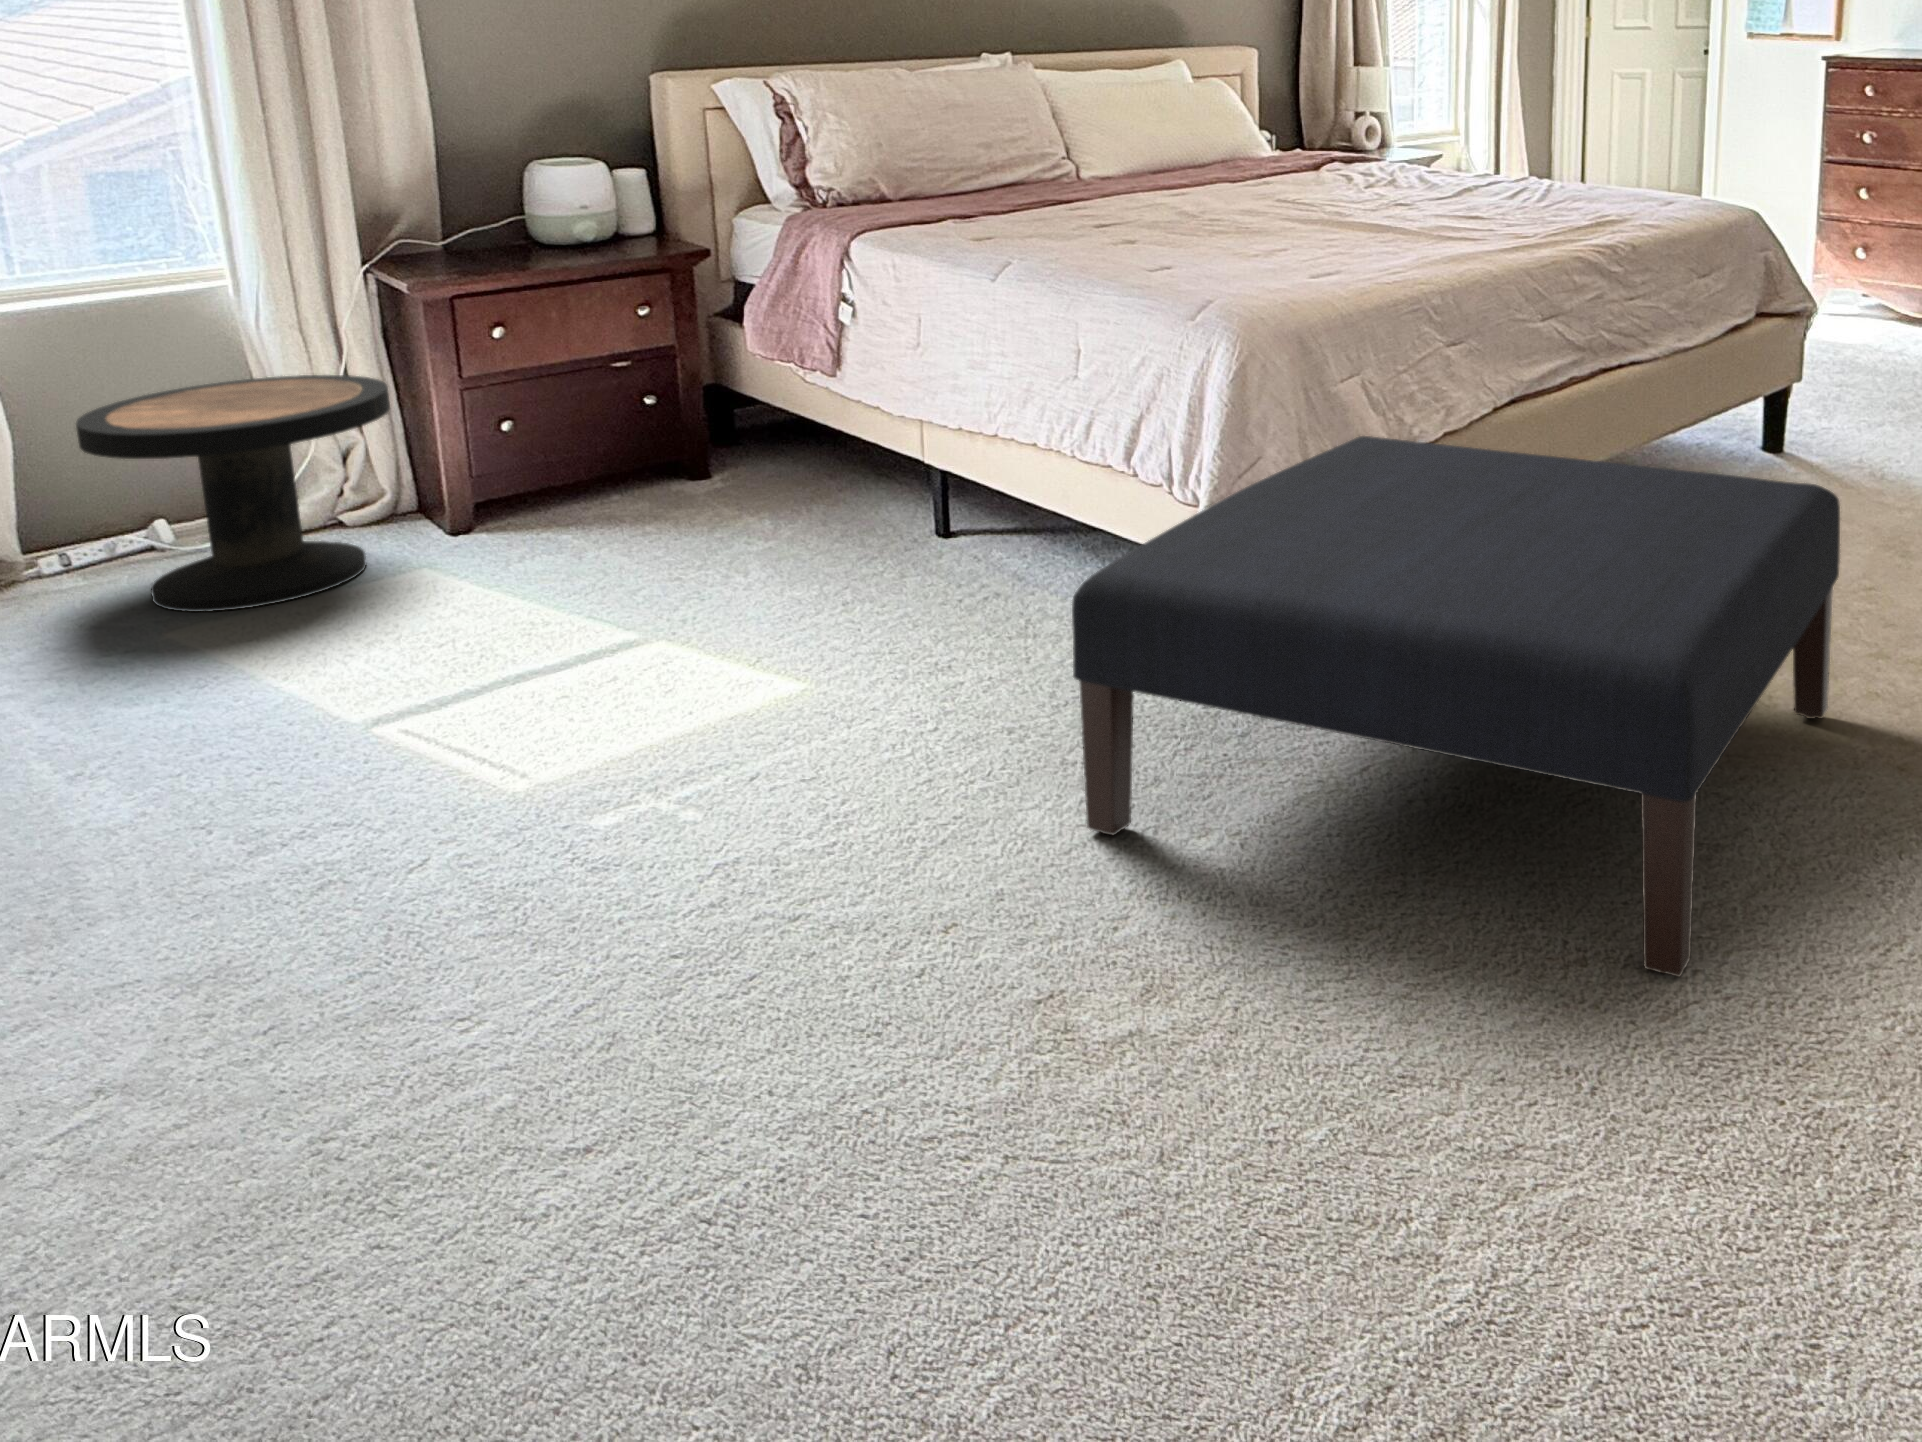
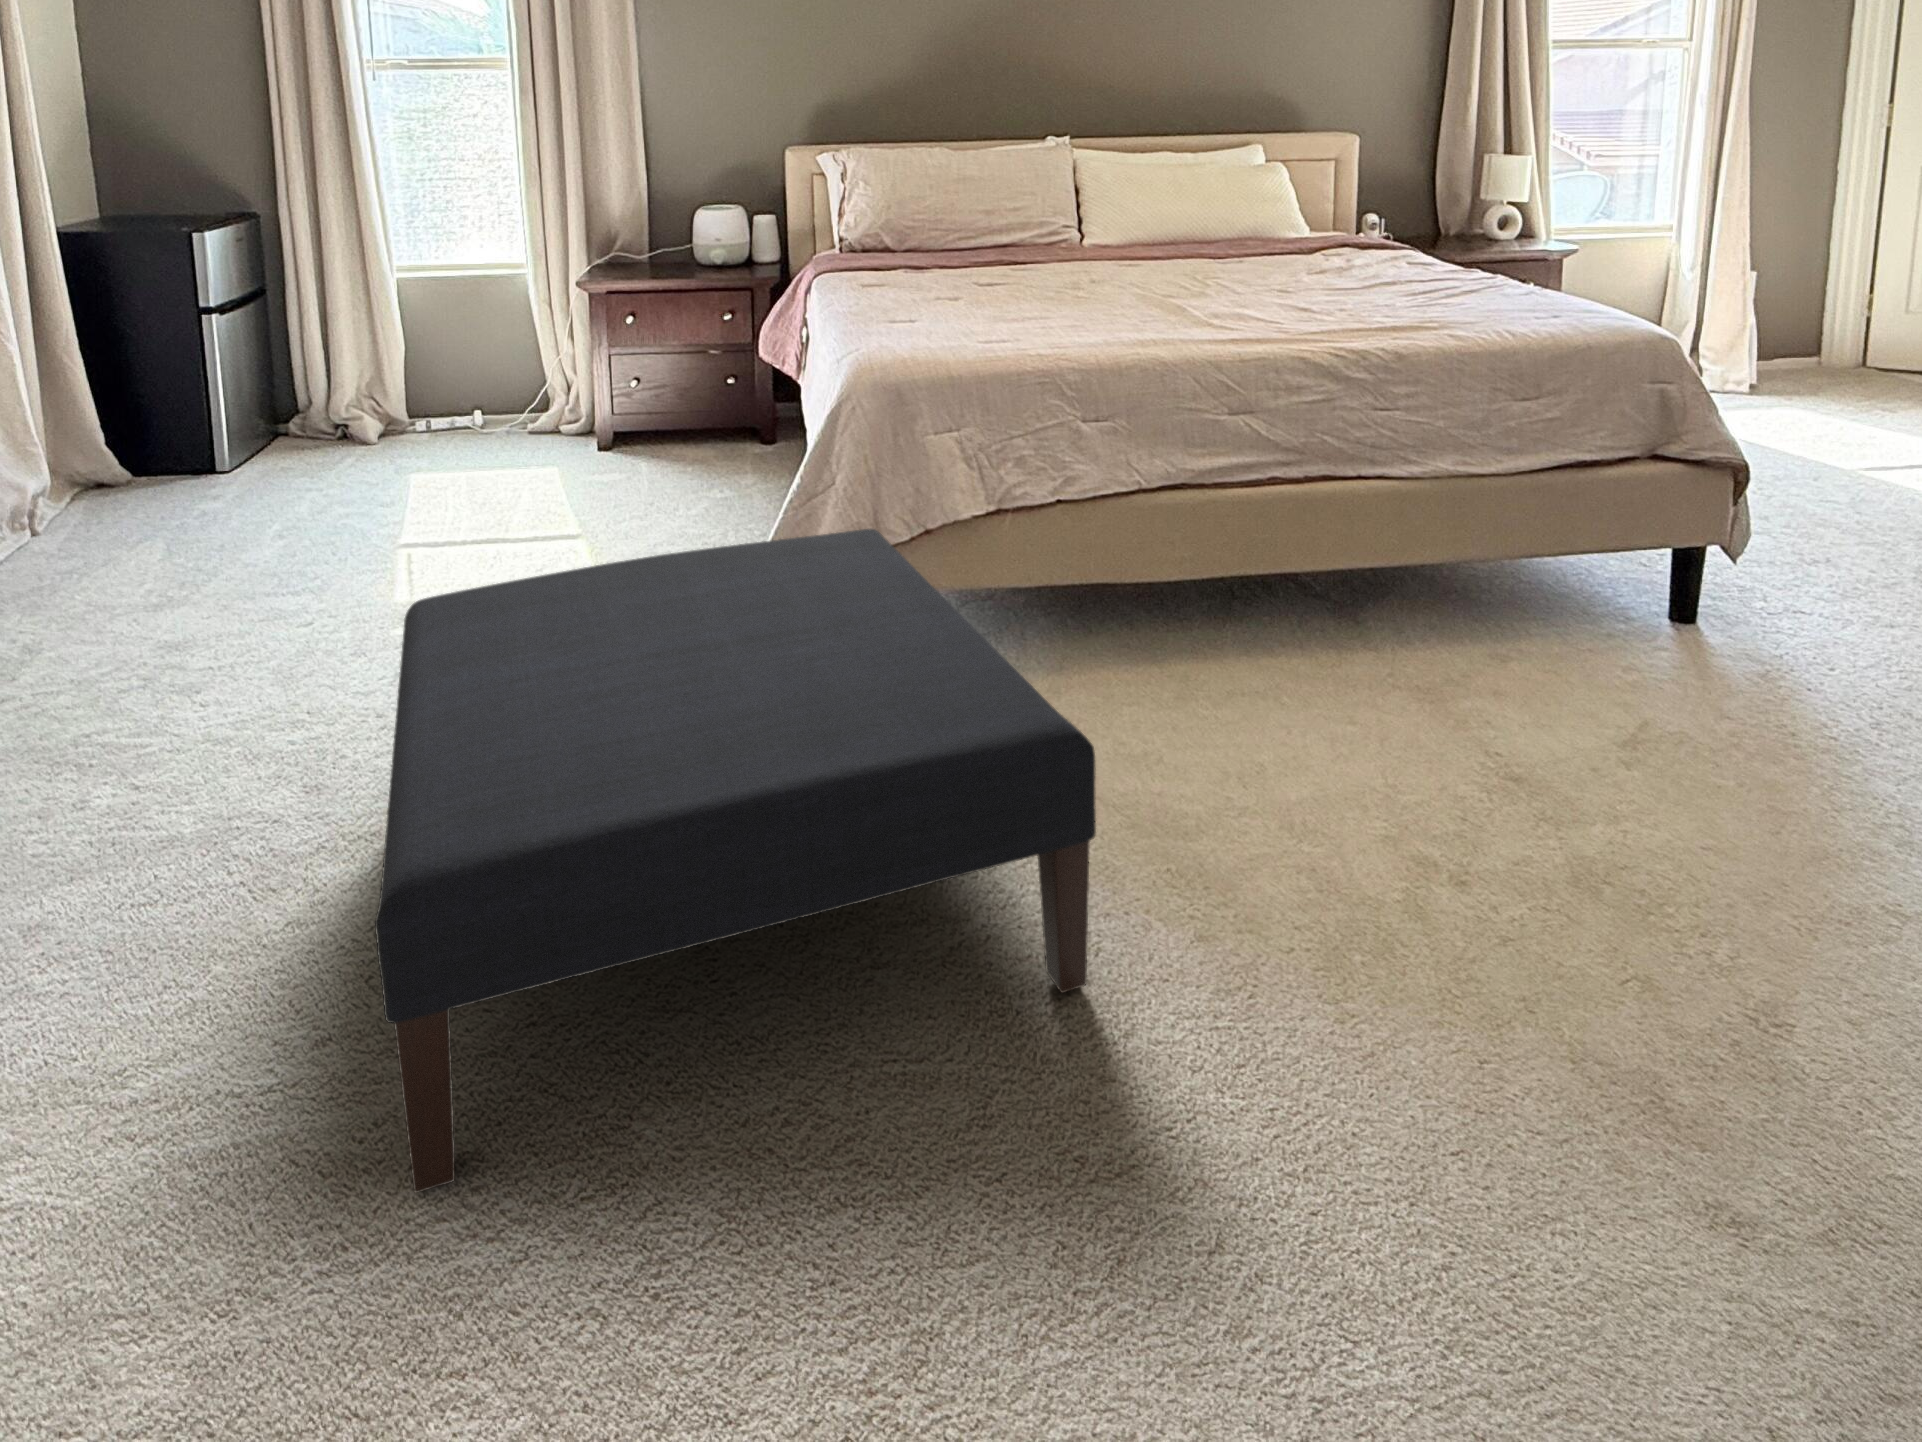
side table: present [76,375,390,612] -> none [394,329,562,468]

